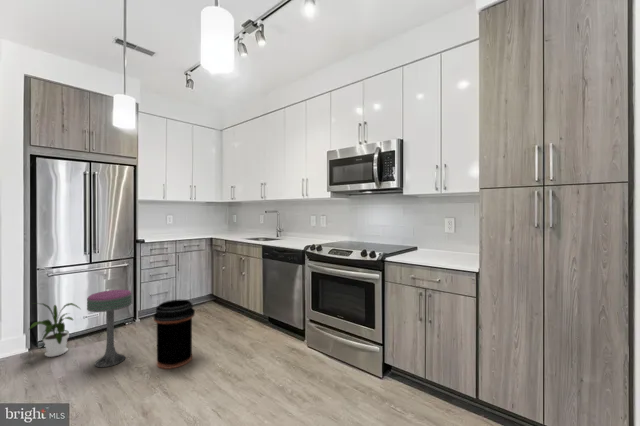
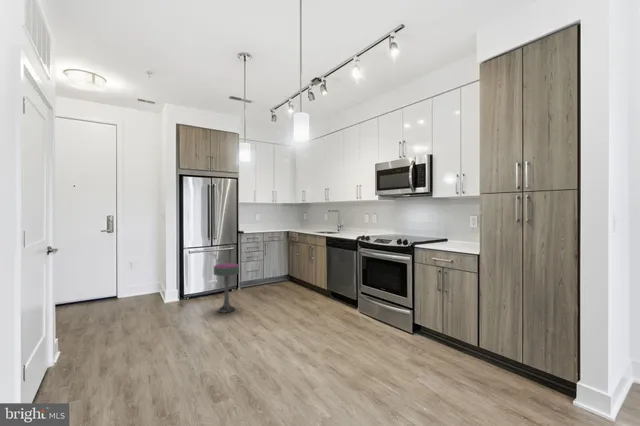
trash can: present [154,300,195,369] -> none [253,272,279,317]
house plant: present [30,303,79,357] -> none [178,269,208,305]

